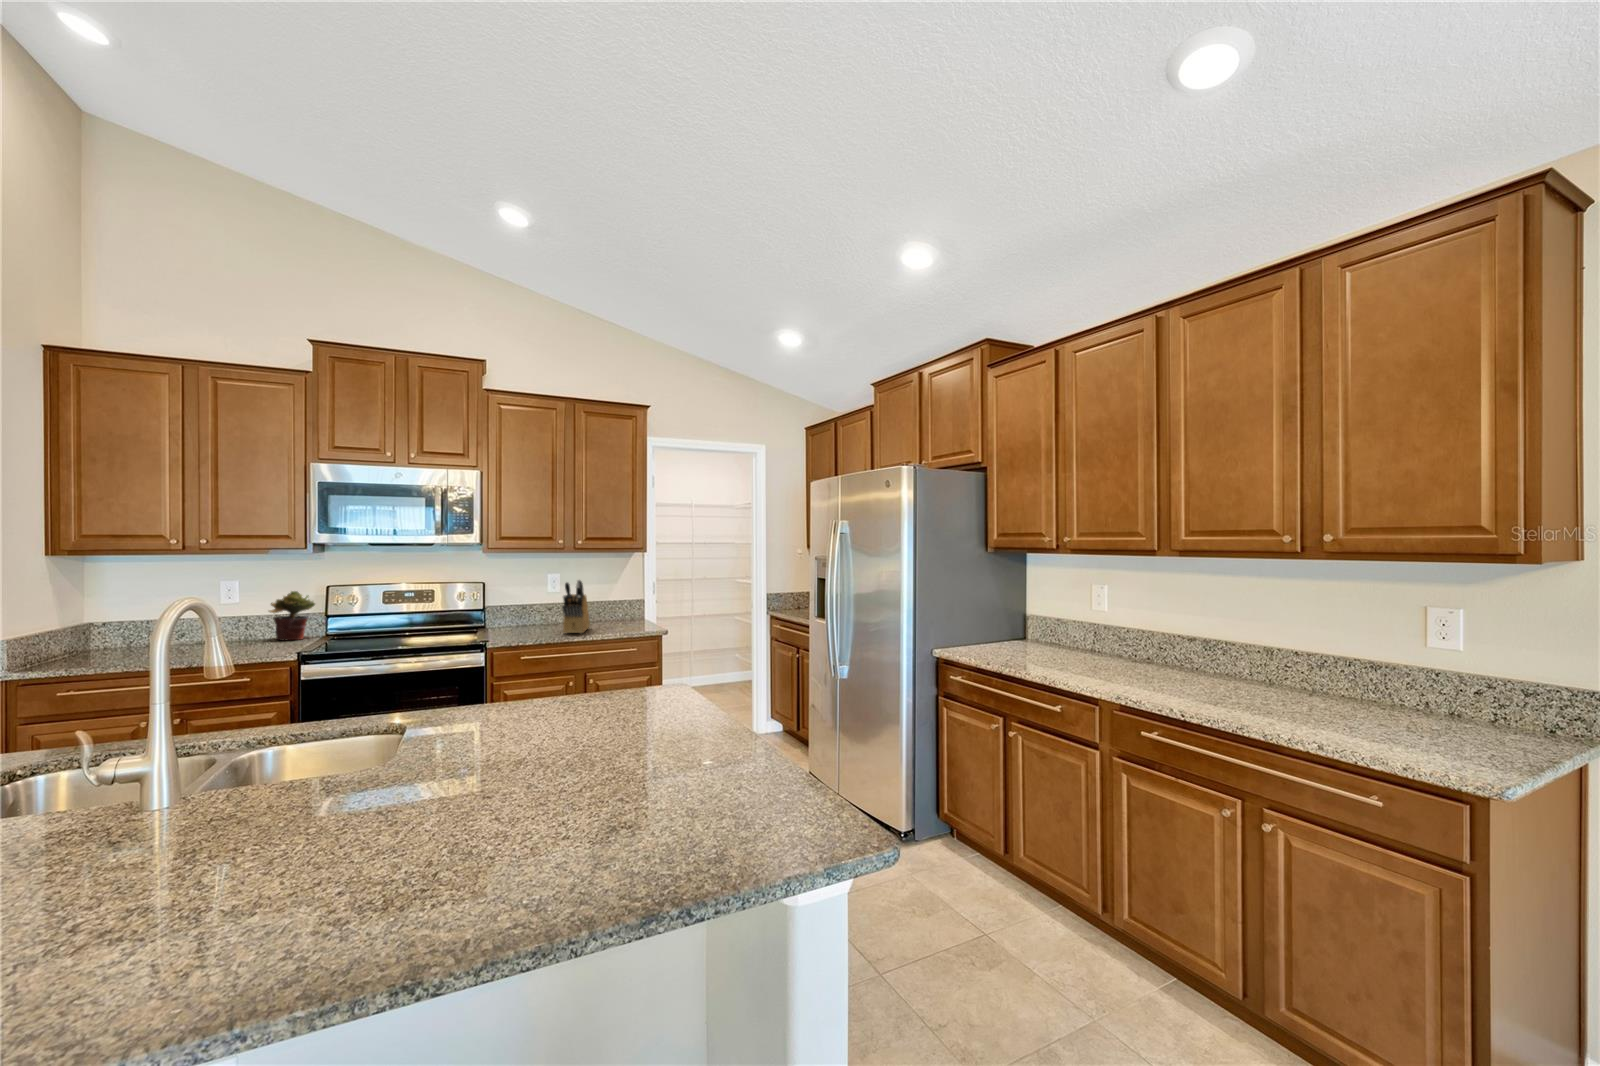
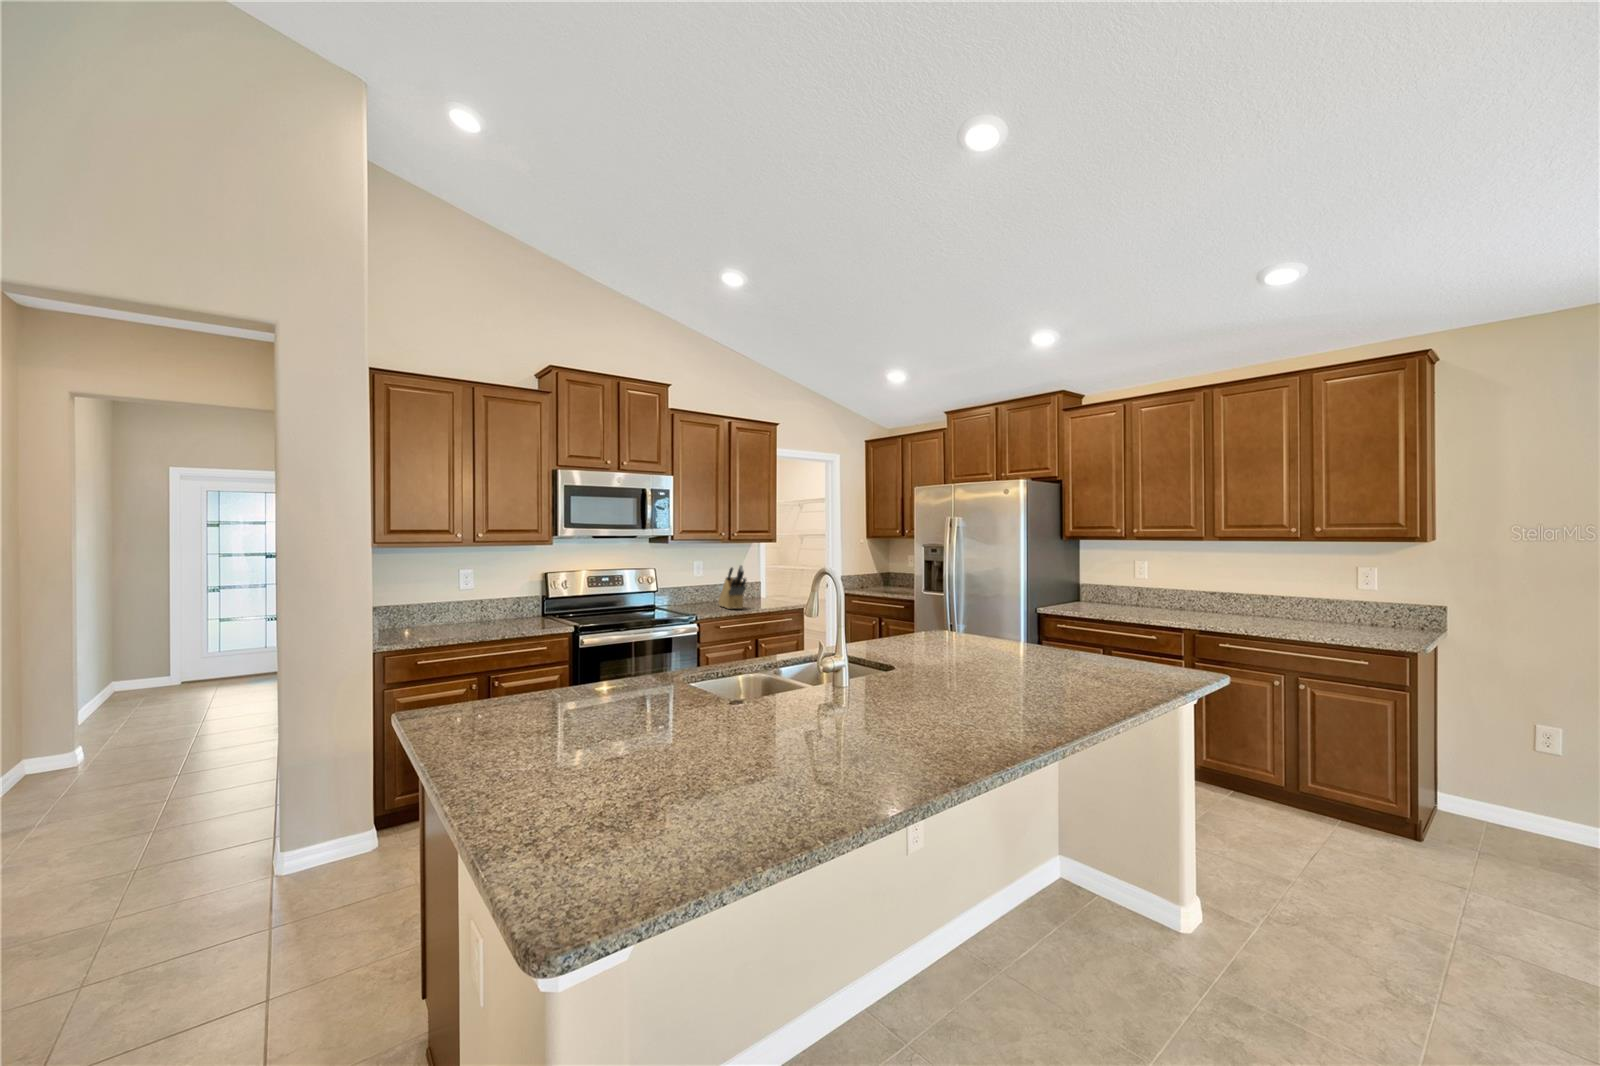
potted plant: present [269,591,315,640] -> none [501,578,534,620]

